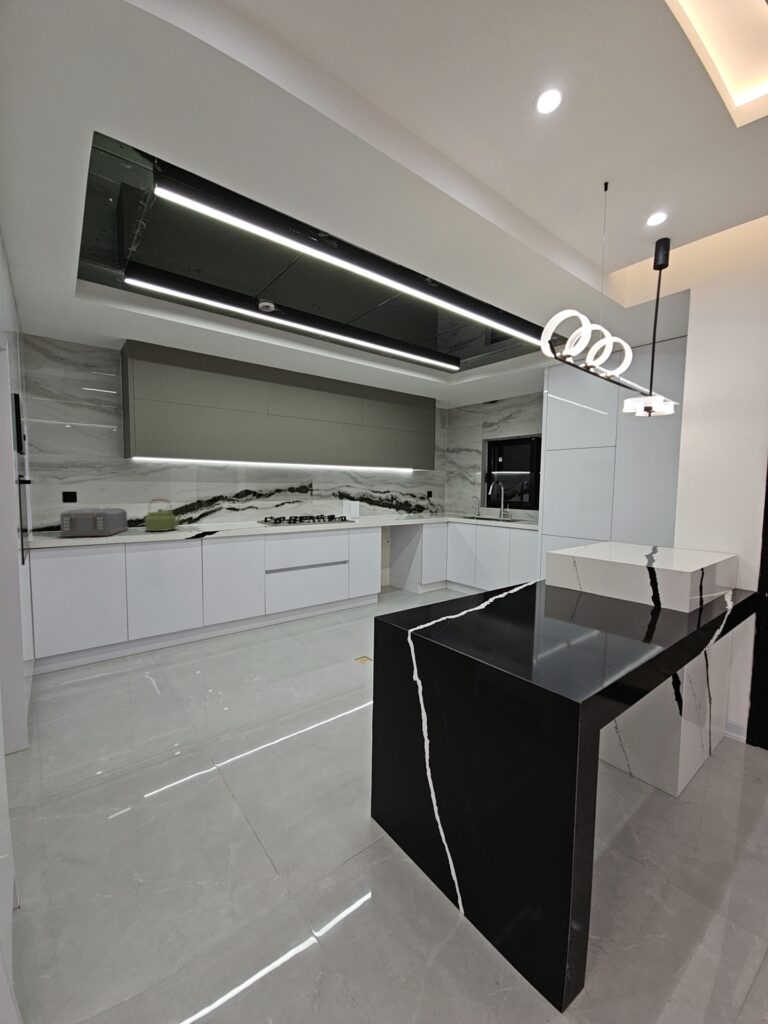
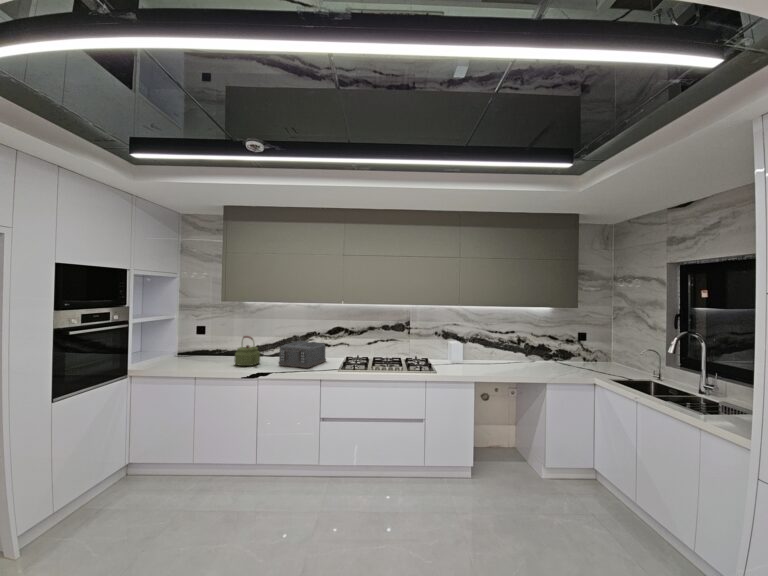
toaster: present [60,508,128,537] -> present [279,341,326,368]

